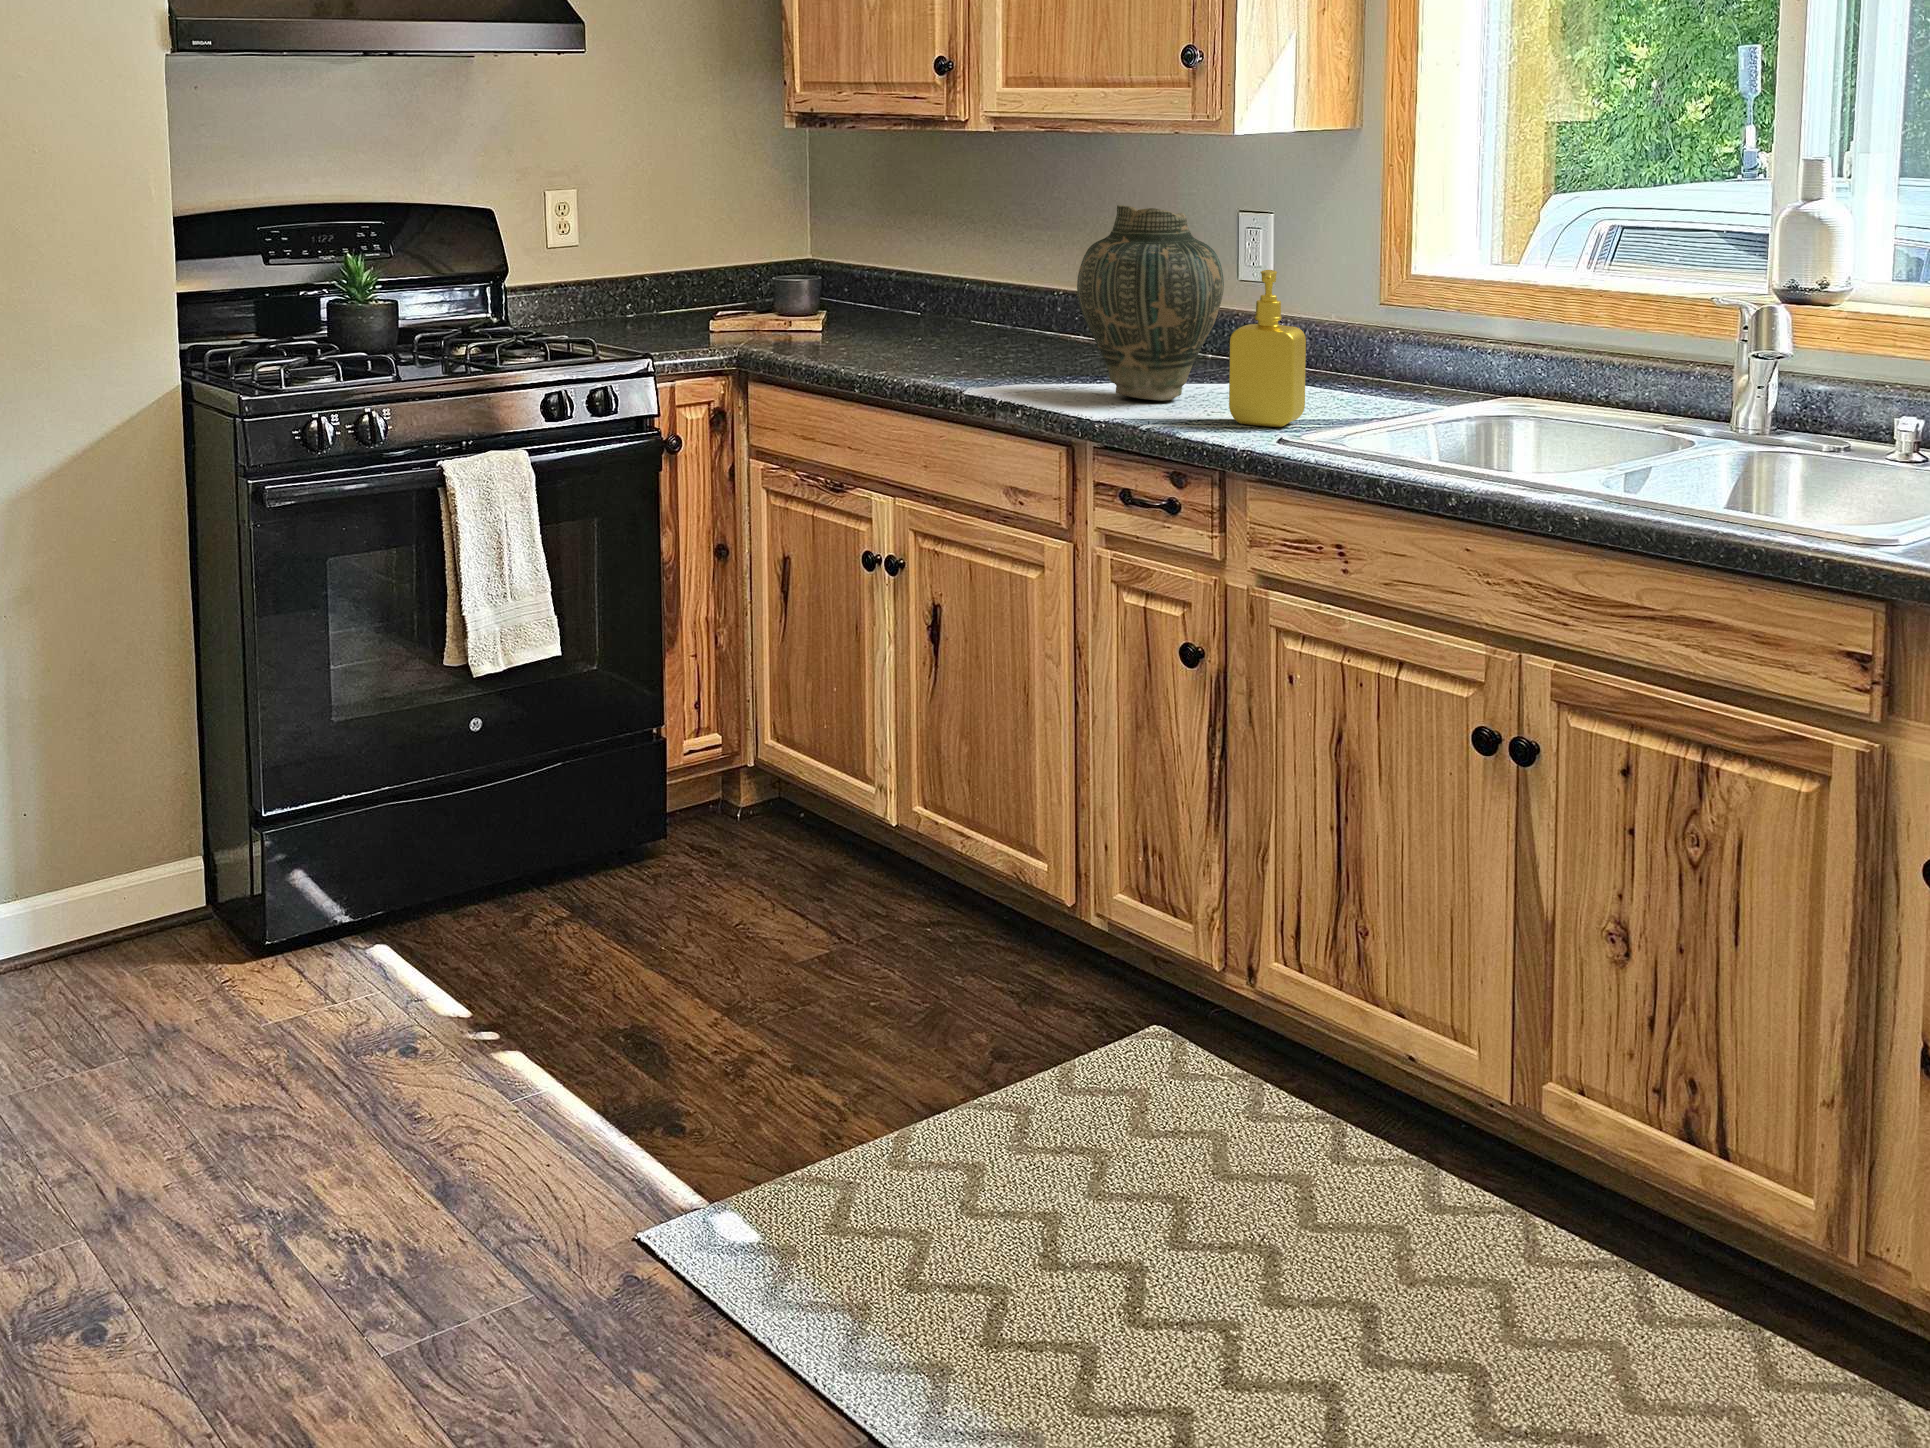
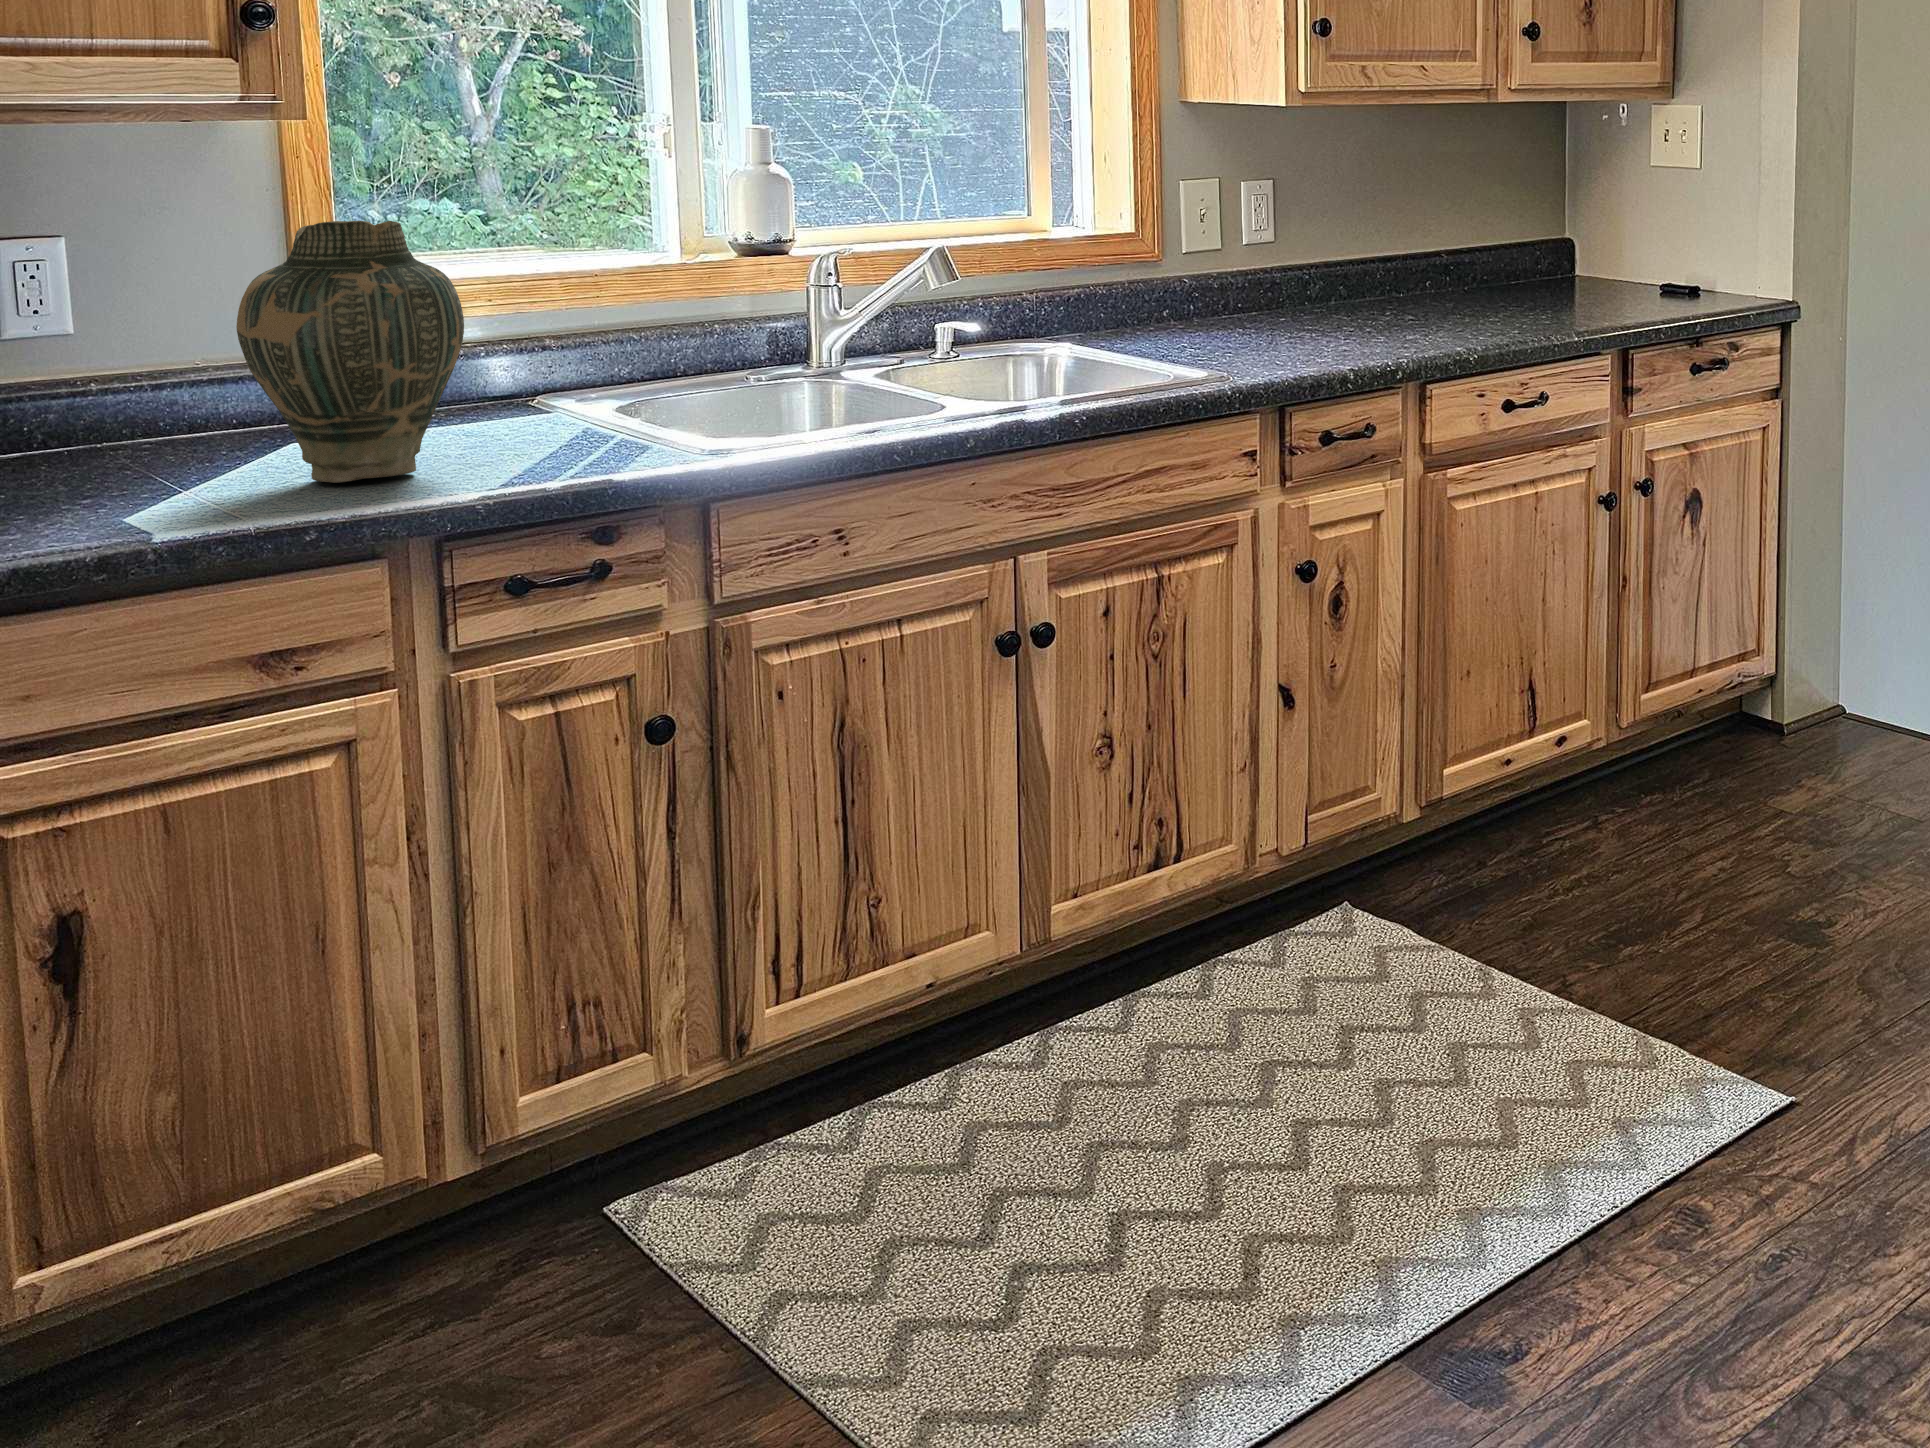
soap dispenser: present [1229,270,1306,427] -> none [562,272,658,455]

